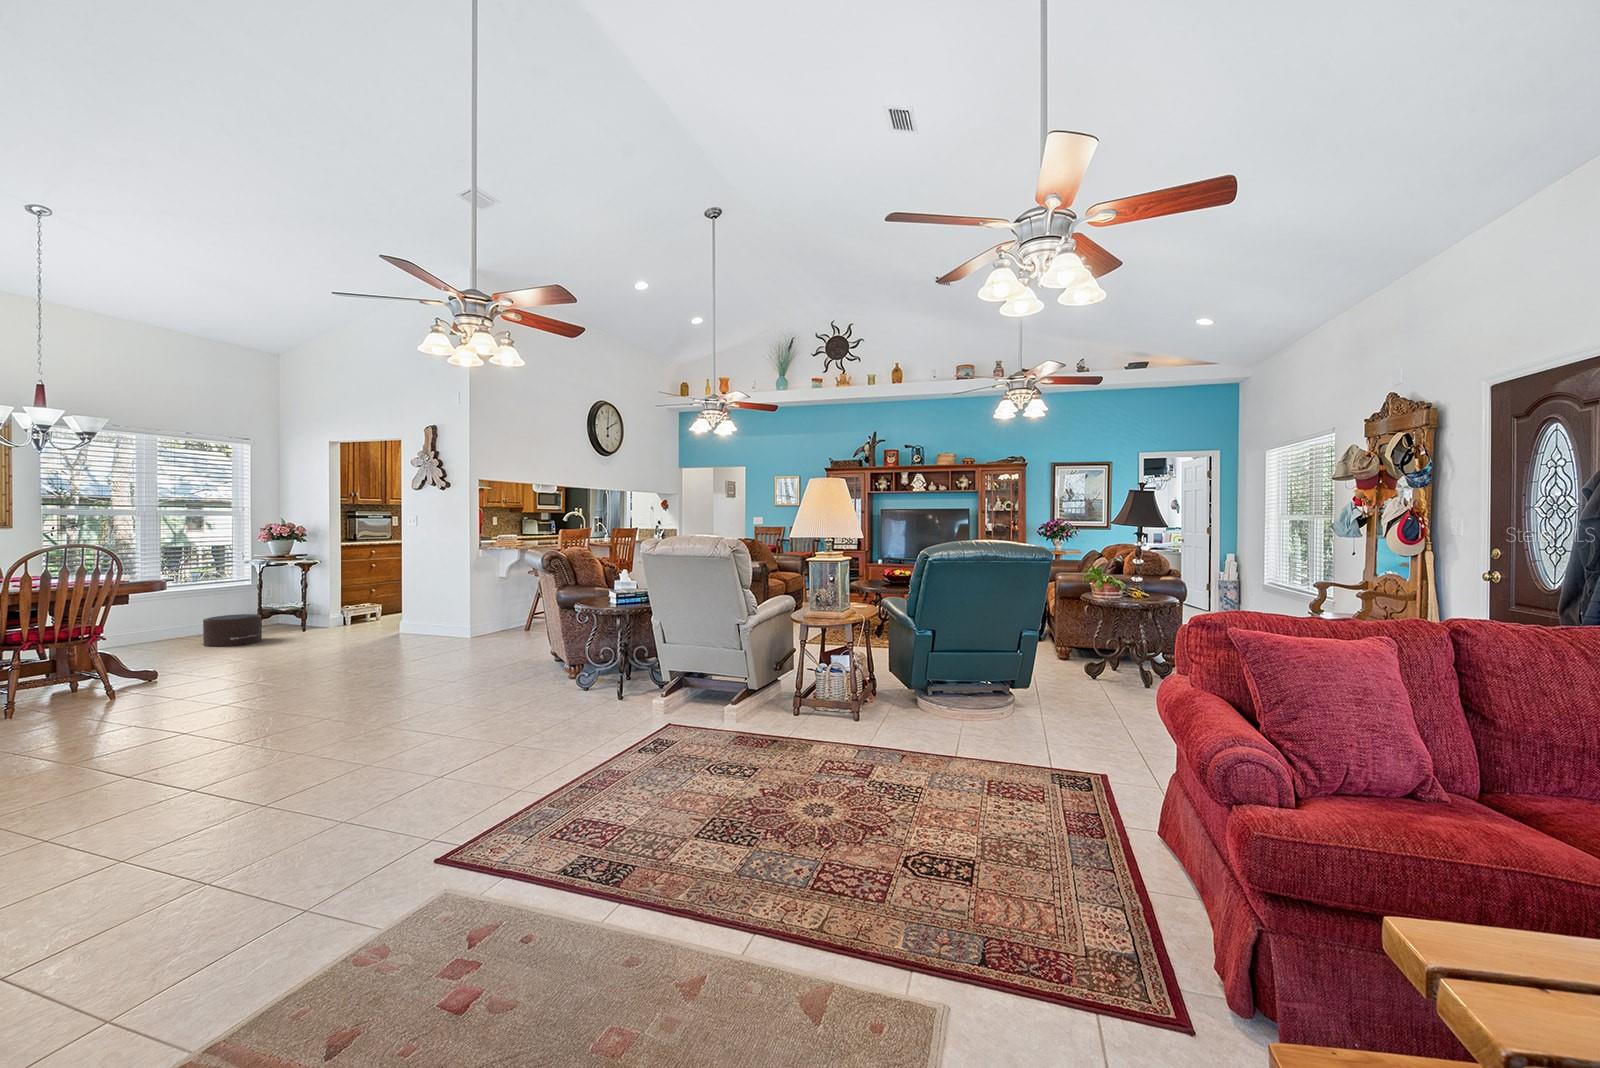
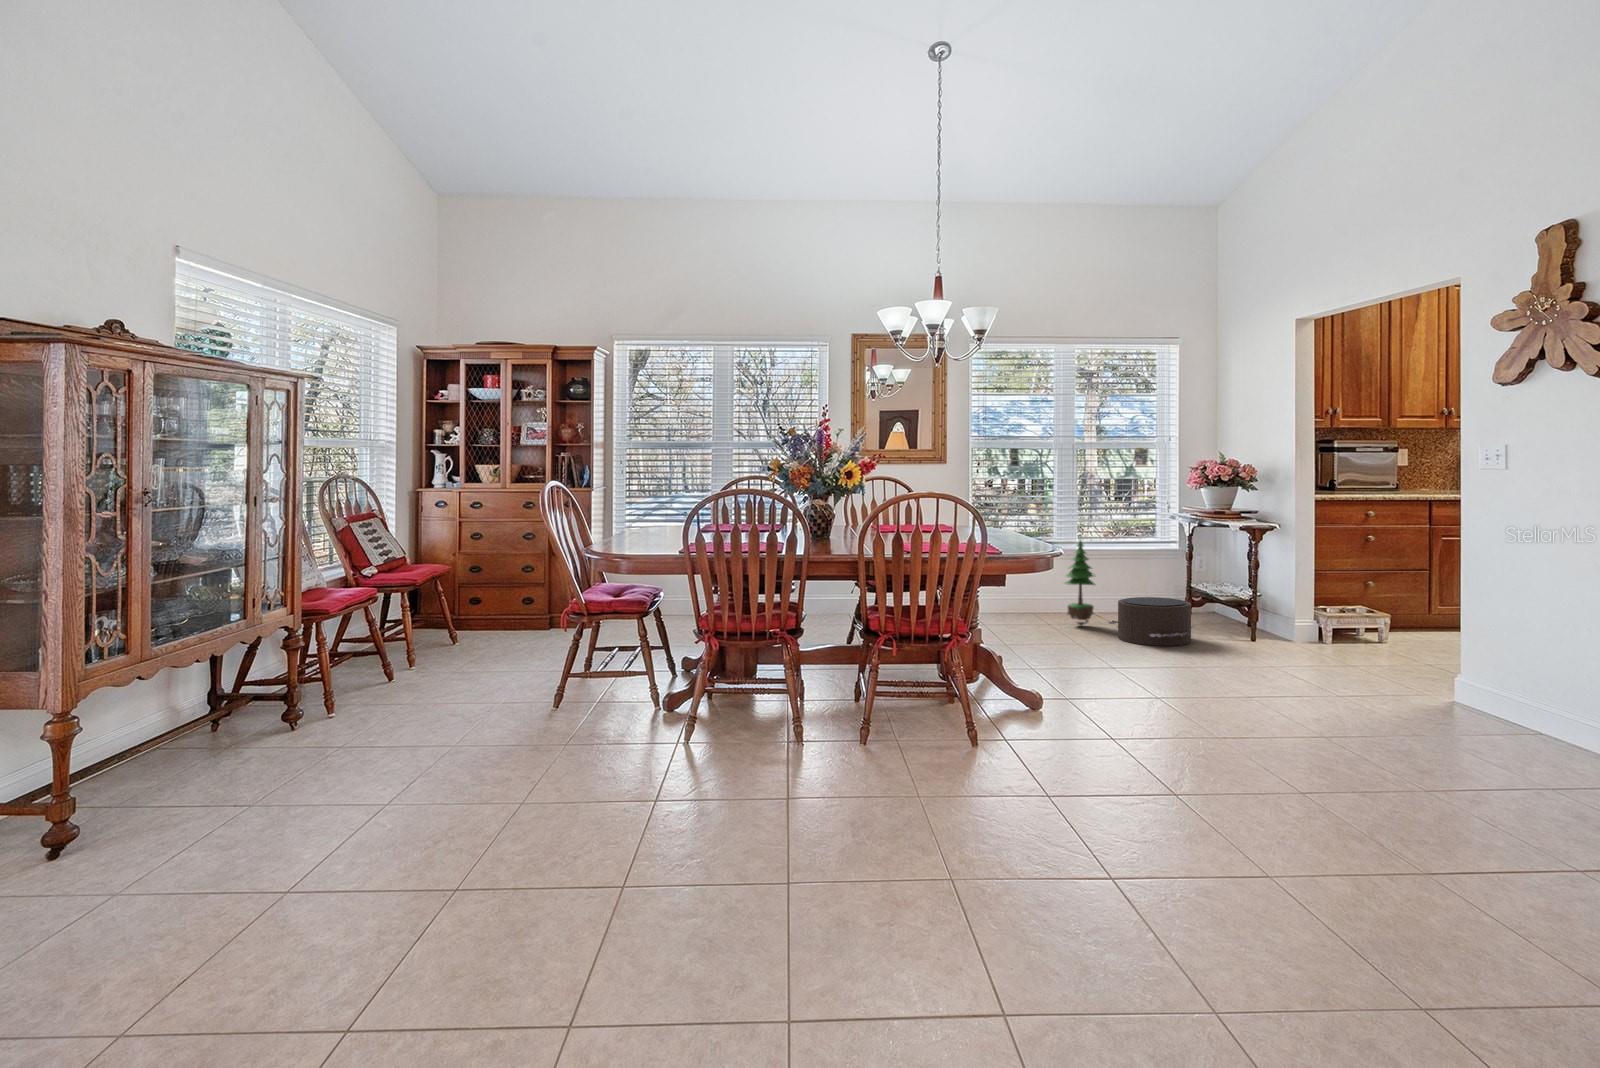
potted tree: none [150,578,183,643] -> present [1065,540,1095,626]

